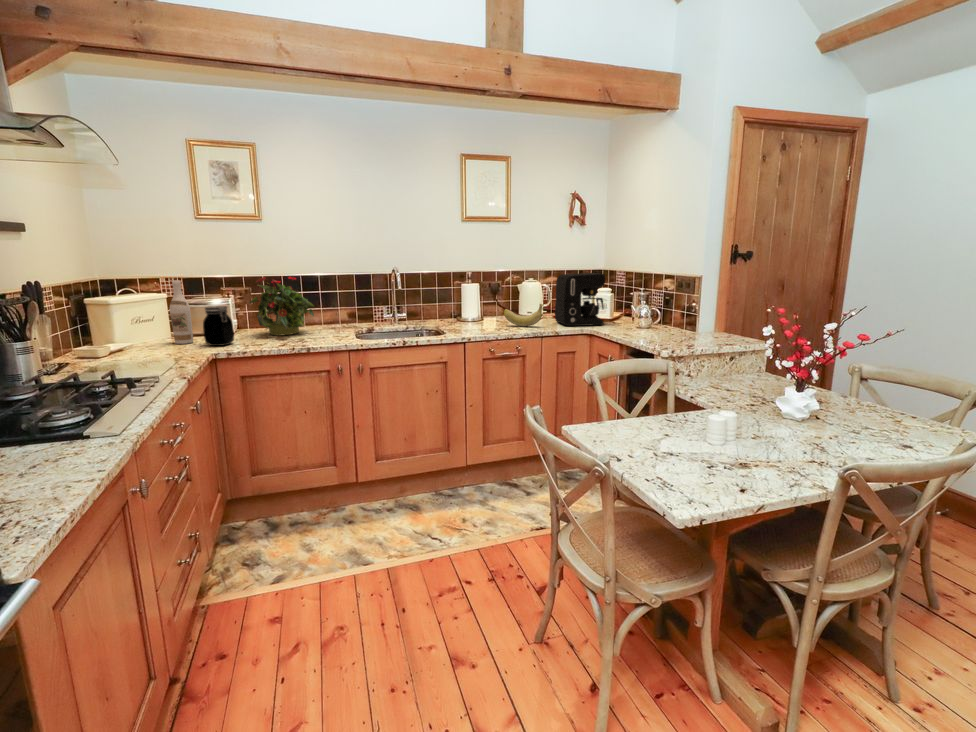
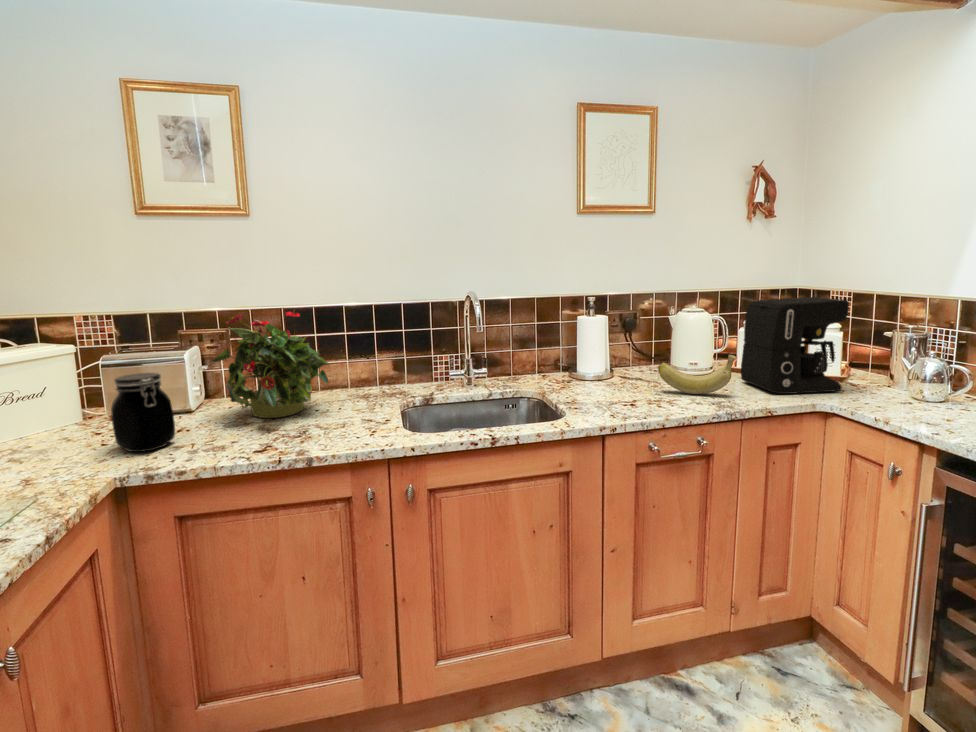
wine bottle: present [170,280,193,344] -> none [58,325,106,444]

